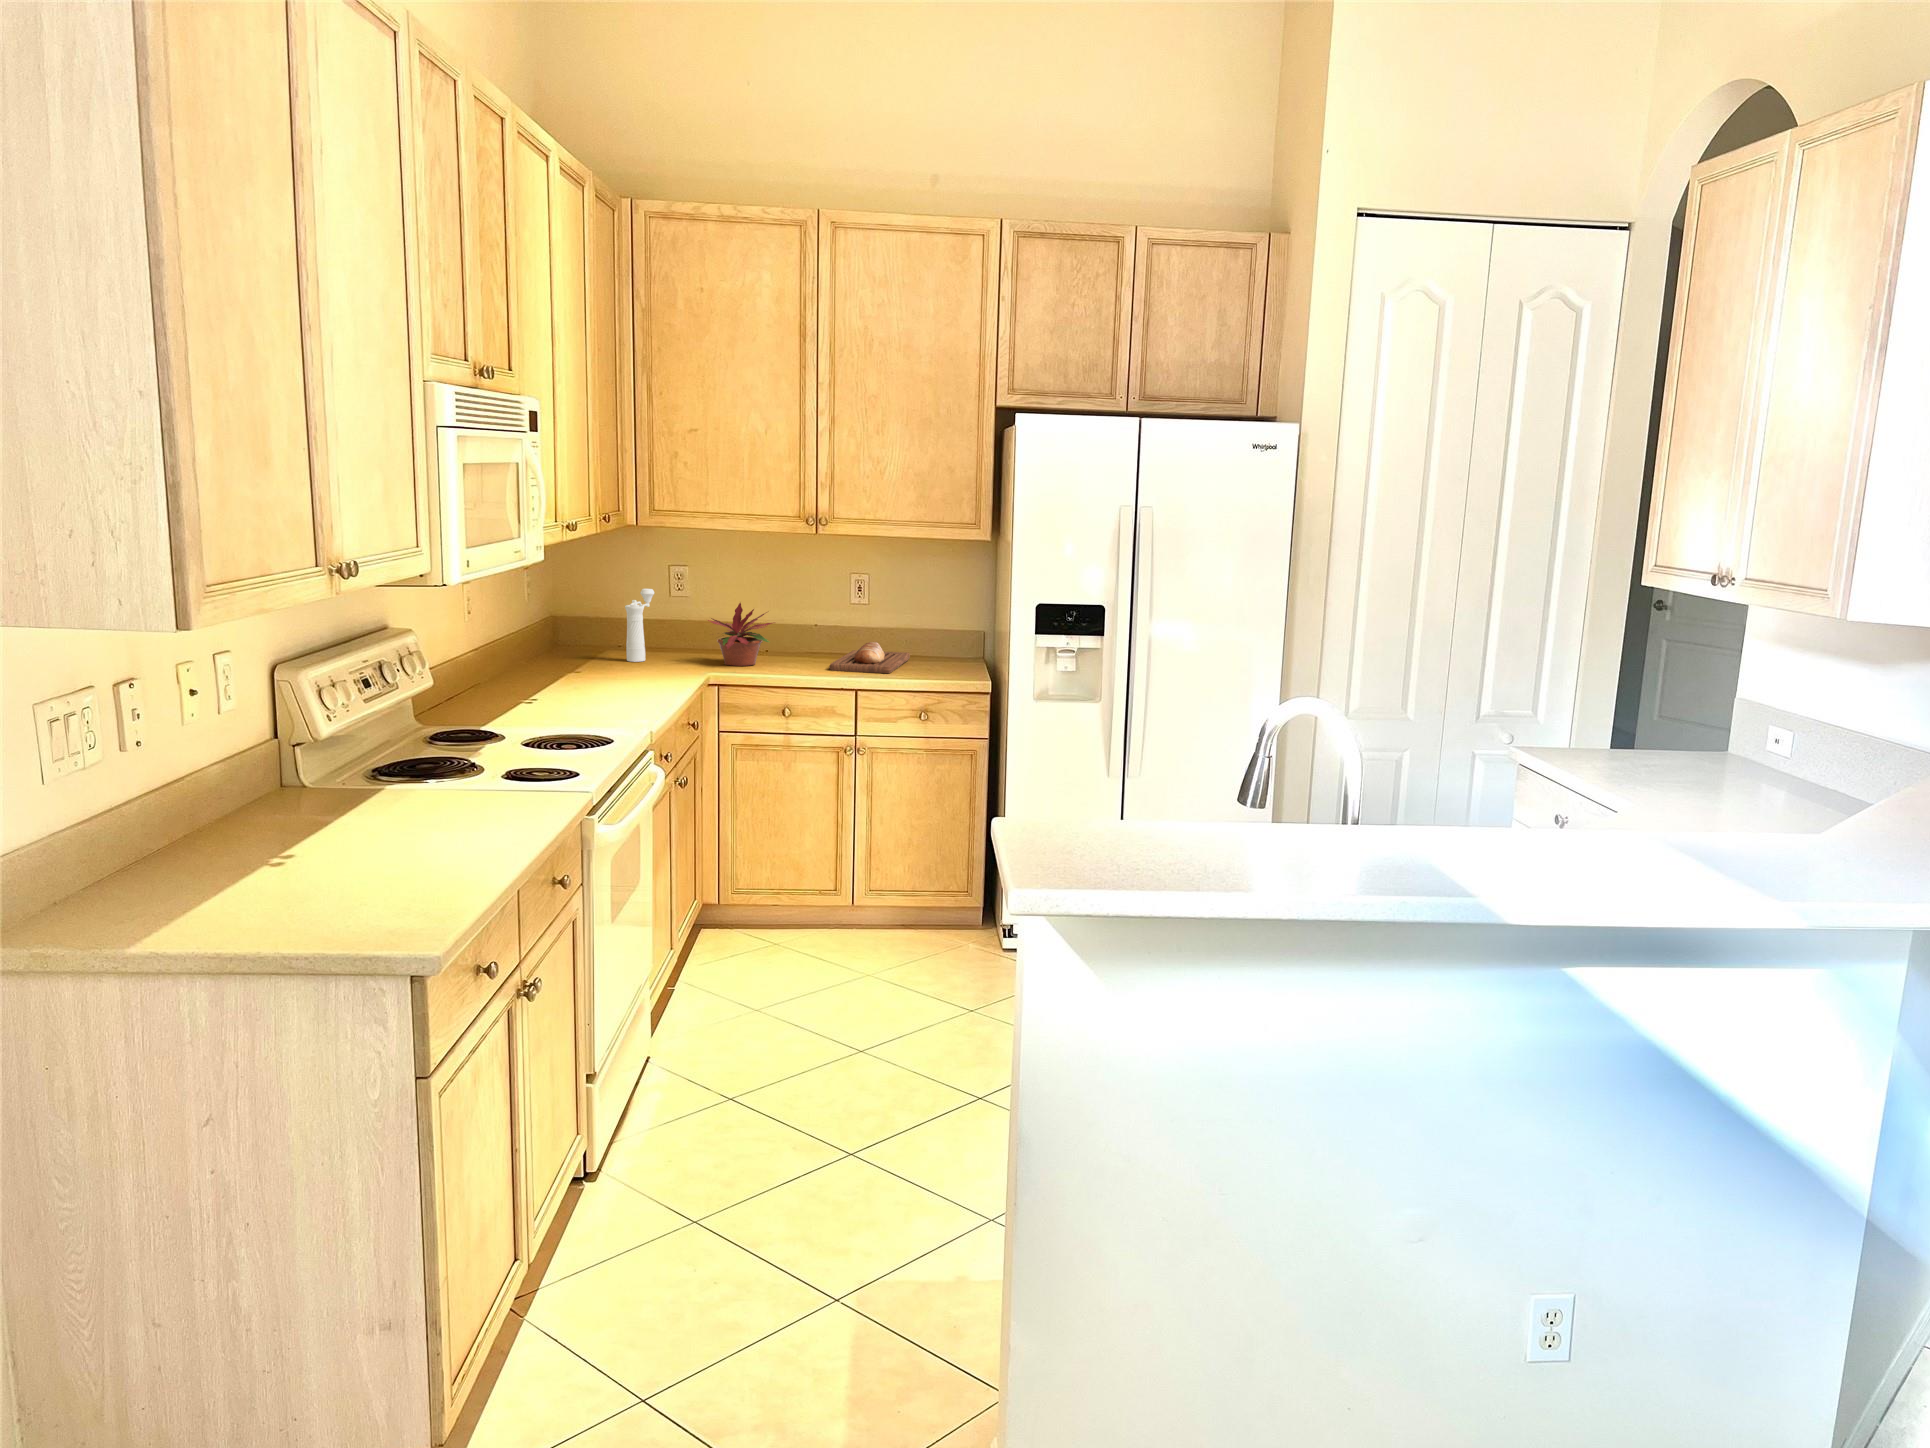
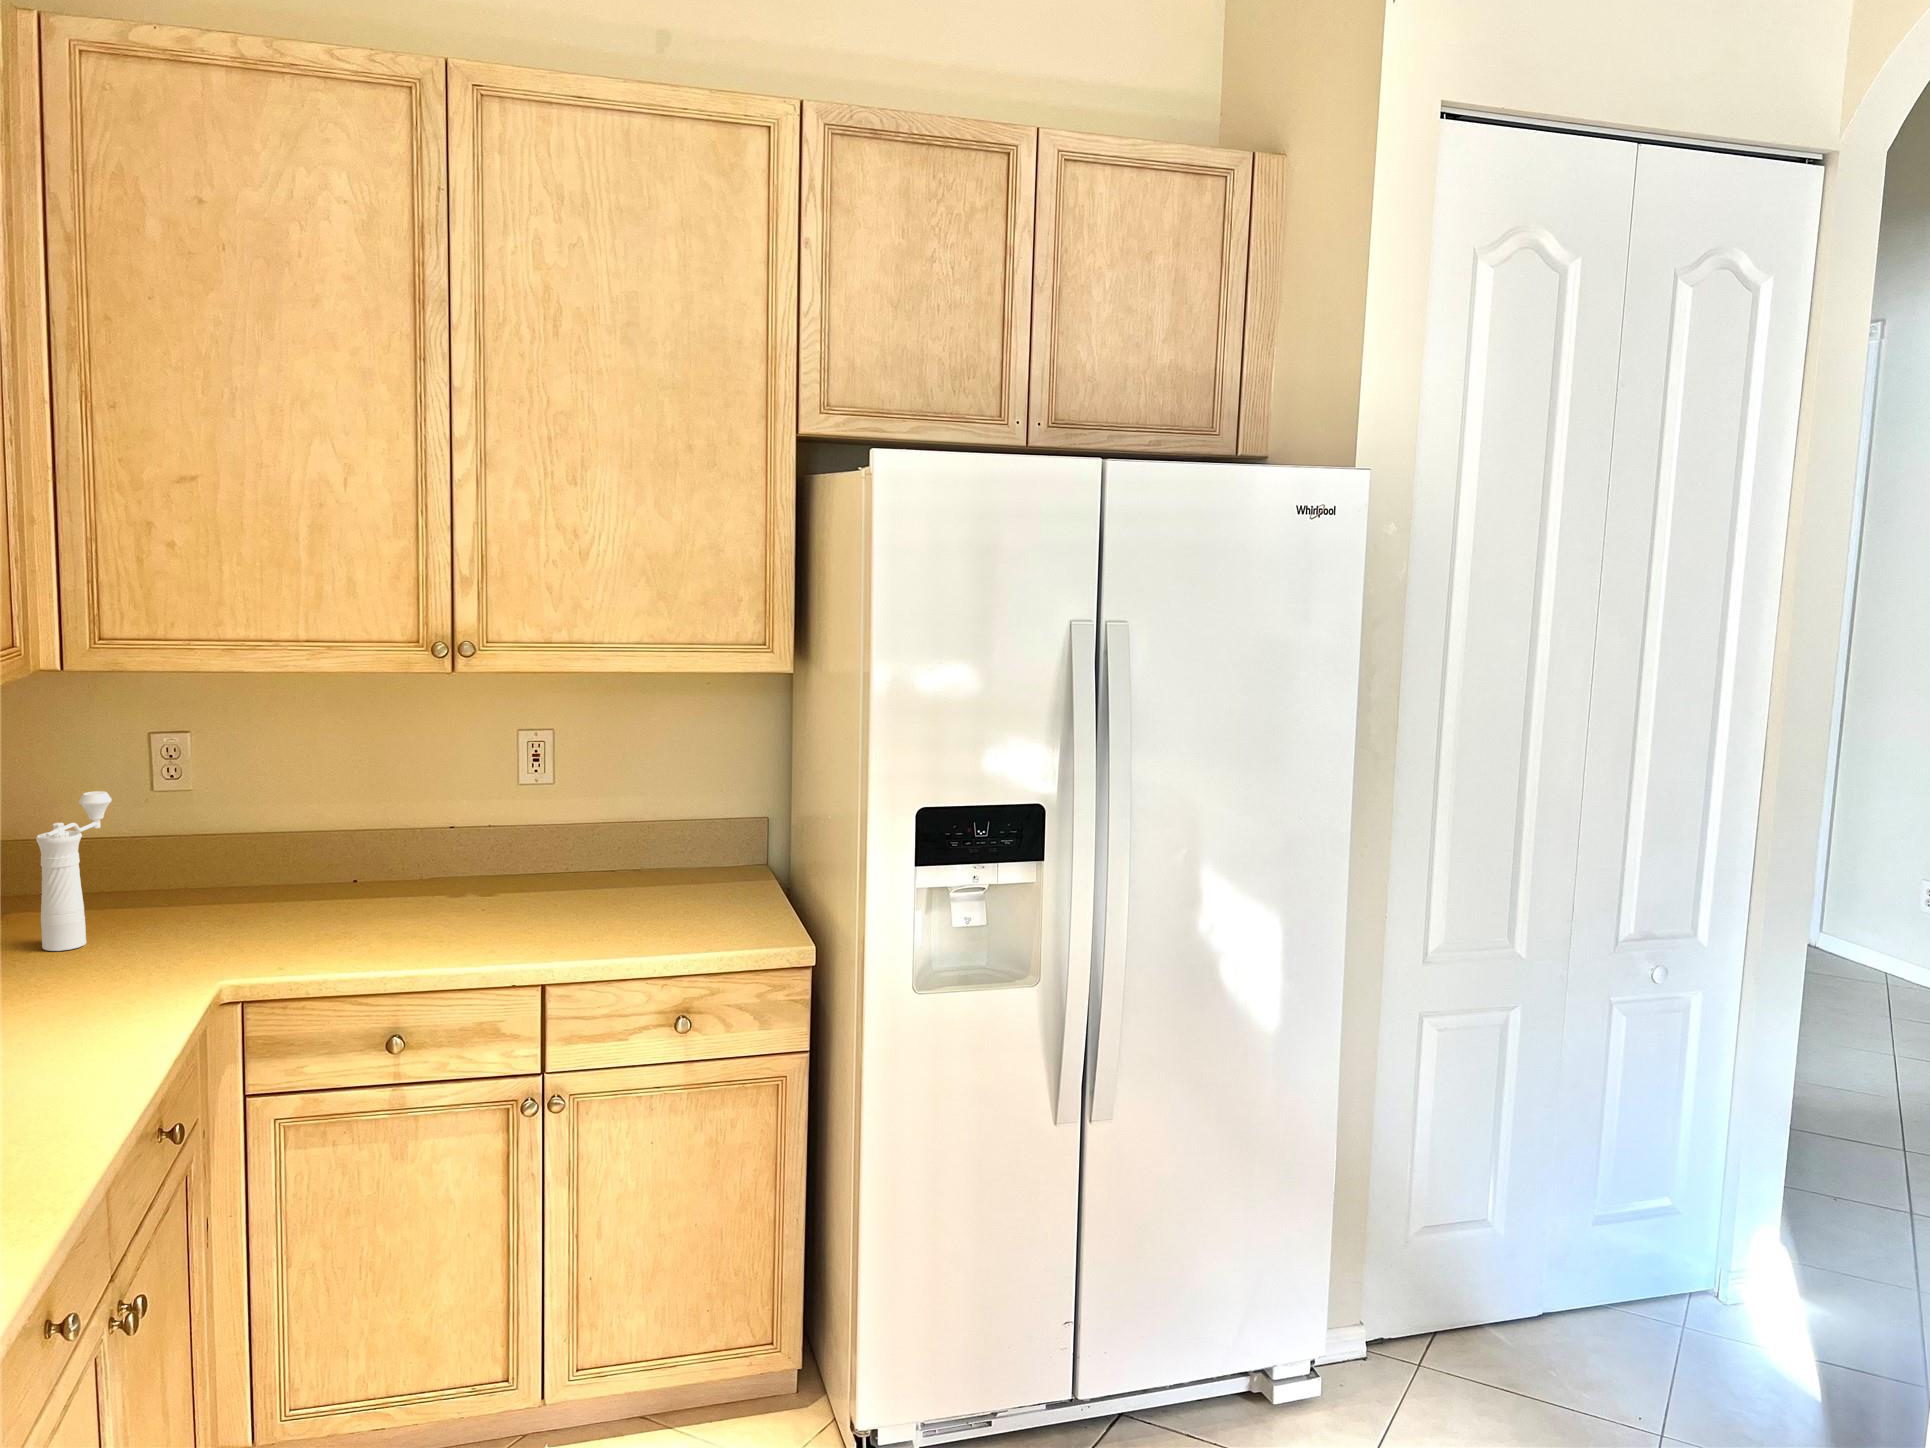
potted plant: present [708,603,772,666] -> none [213,816,377,945]
bread loaf: present [829,642,910,673] -> none [486,864,638,941]

